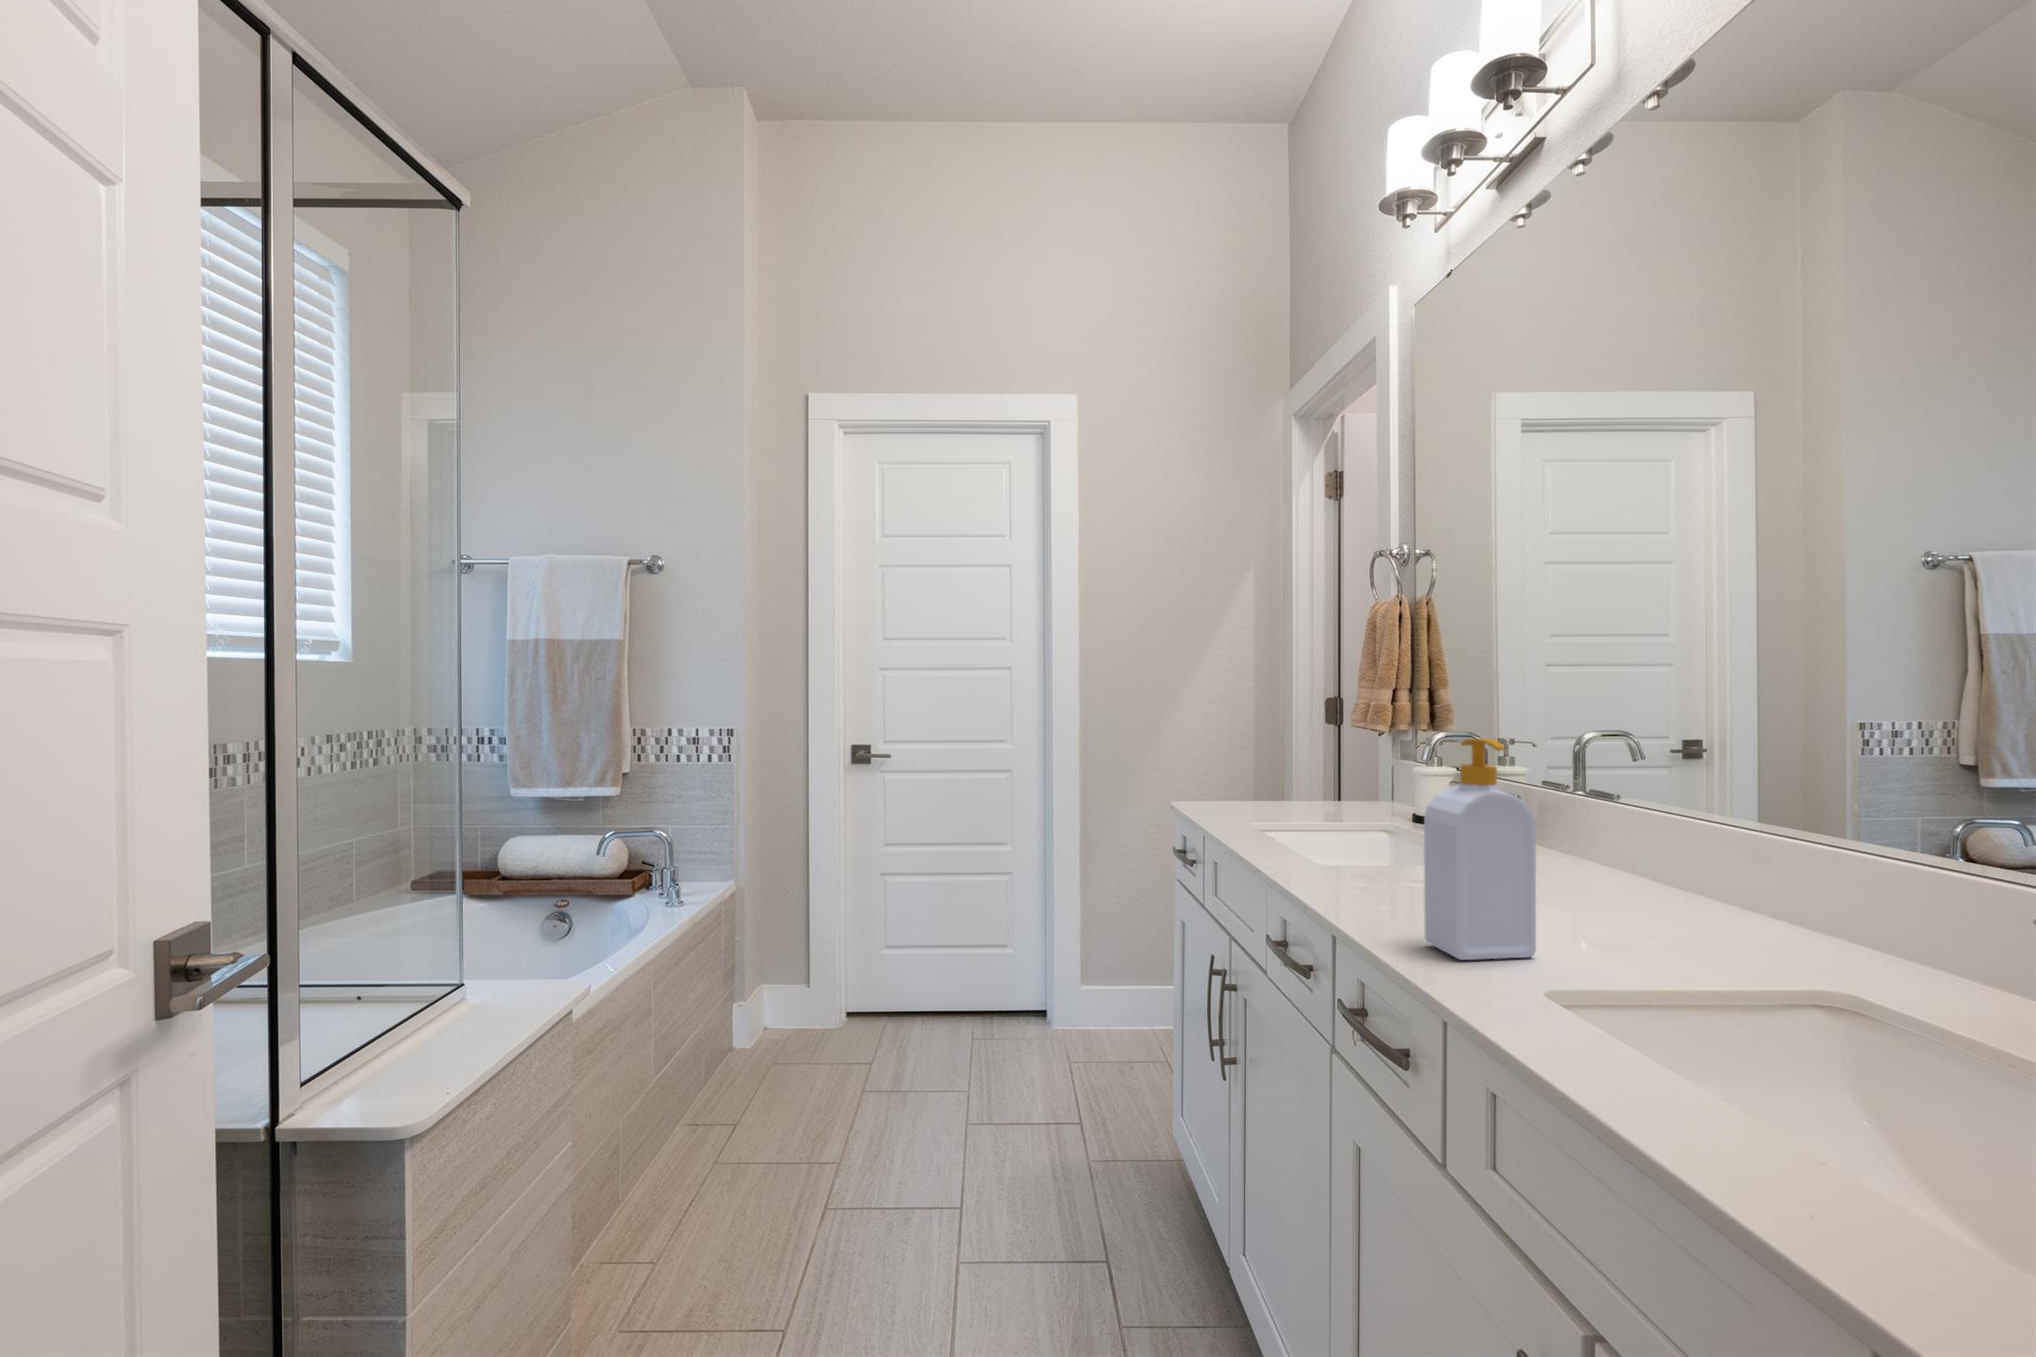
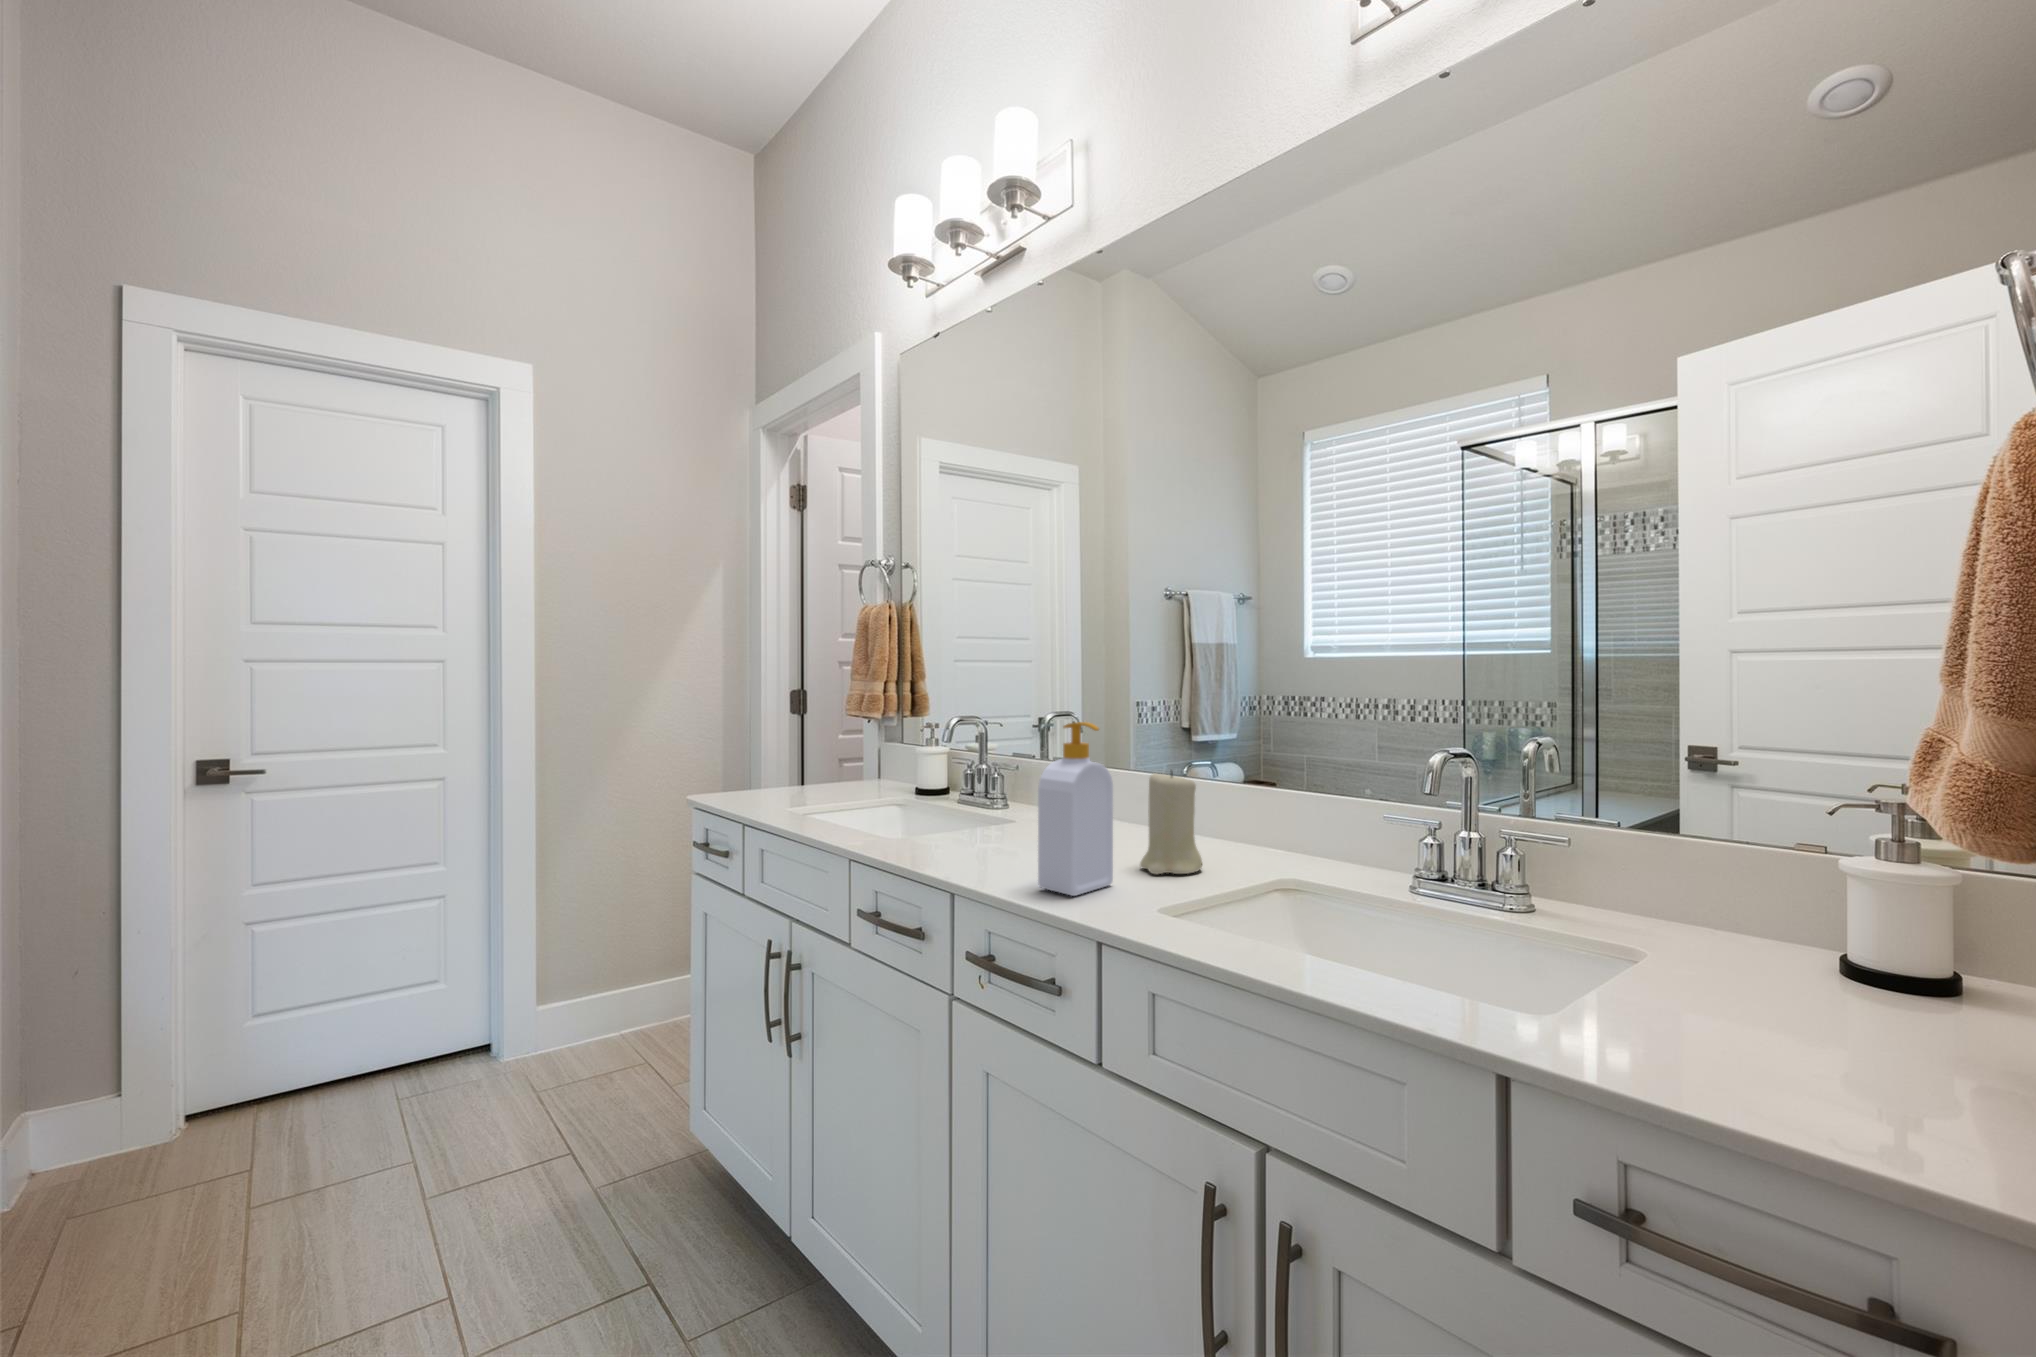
candle: none [1604,812,1710,965] -> present [1140,770,1202,874]

